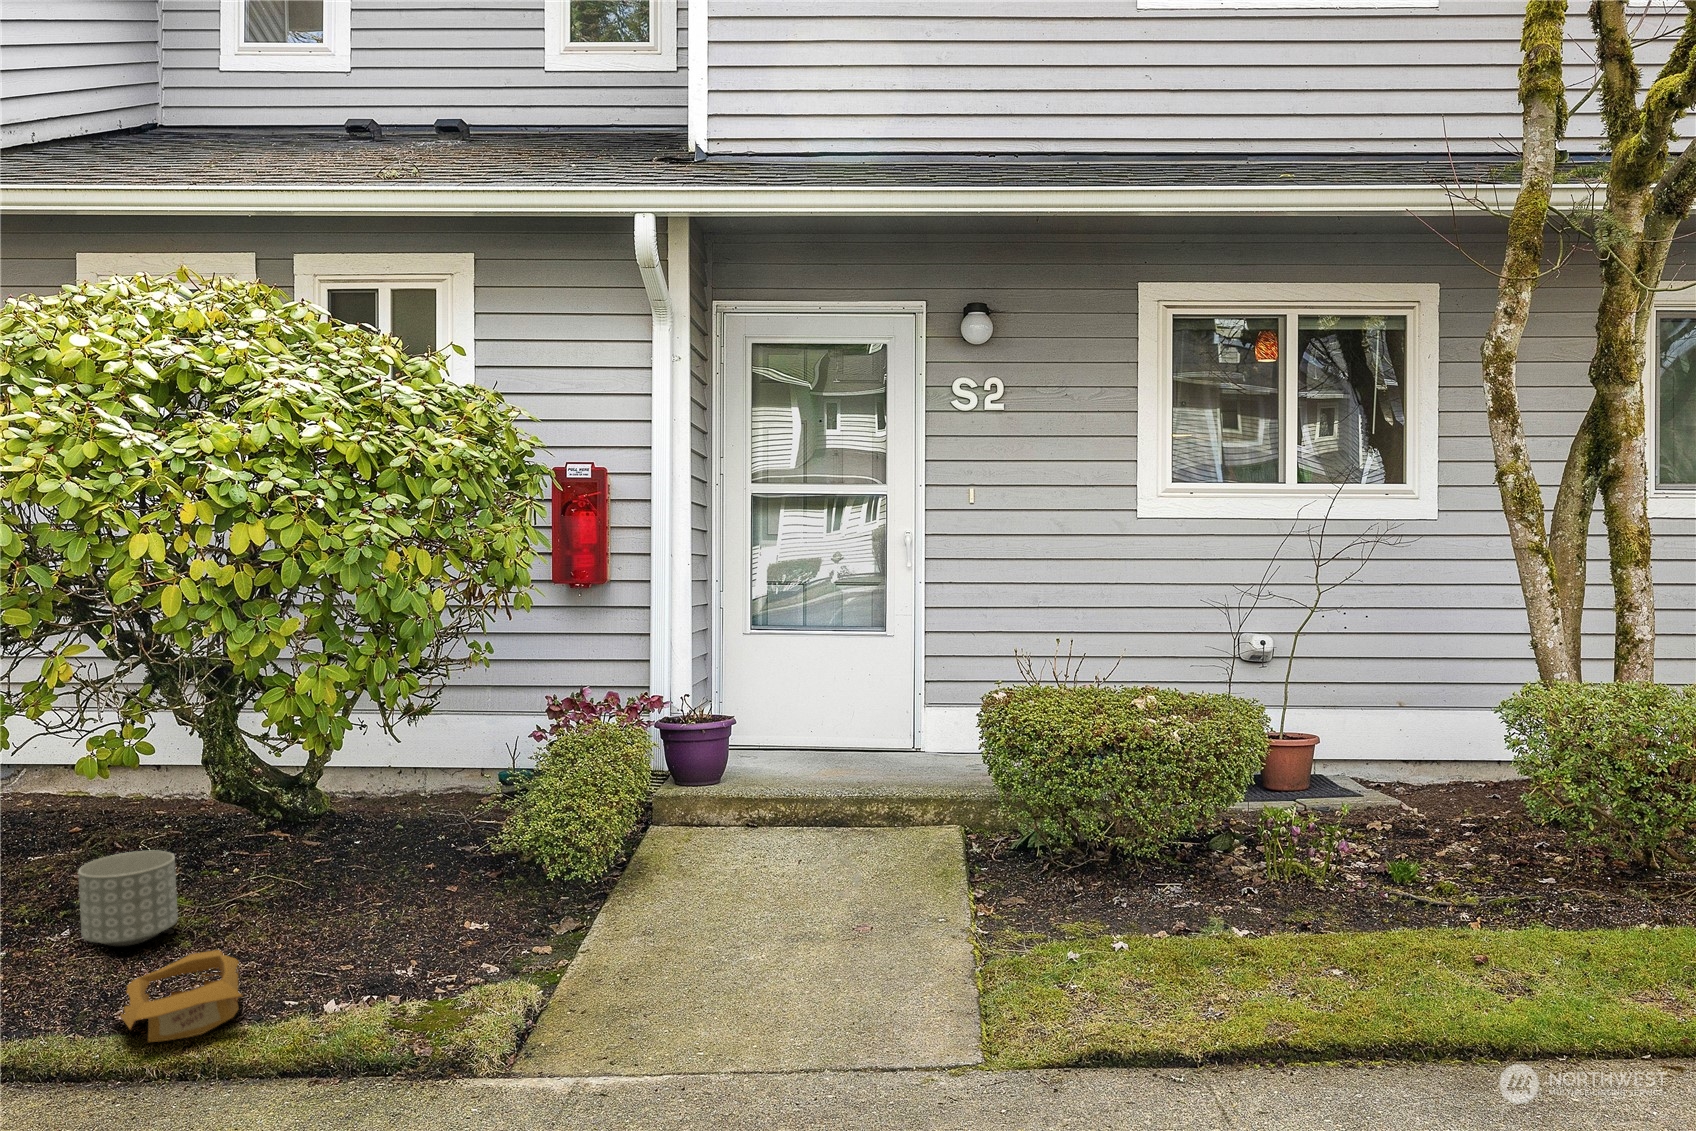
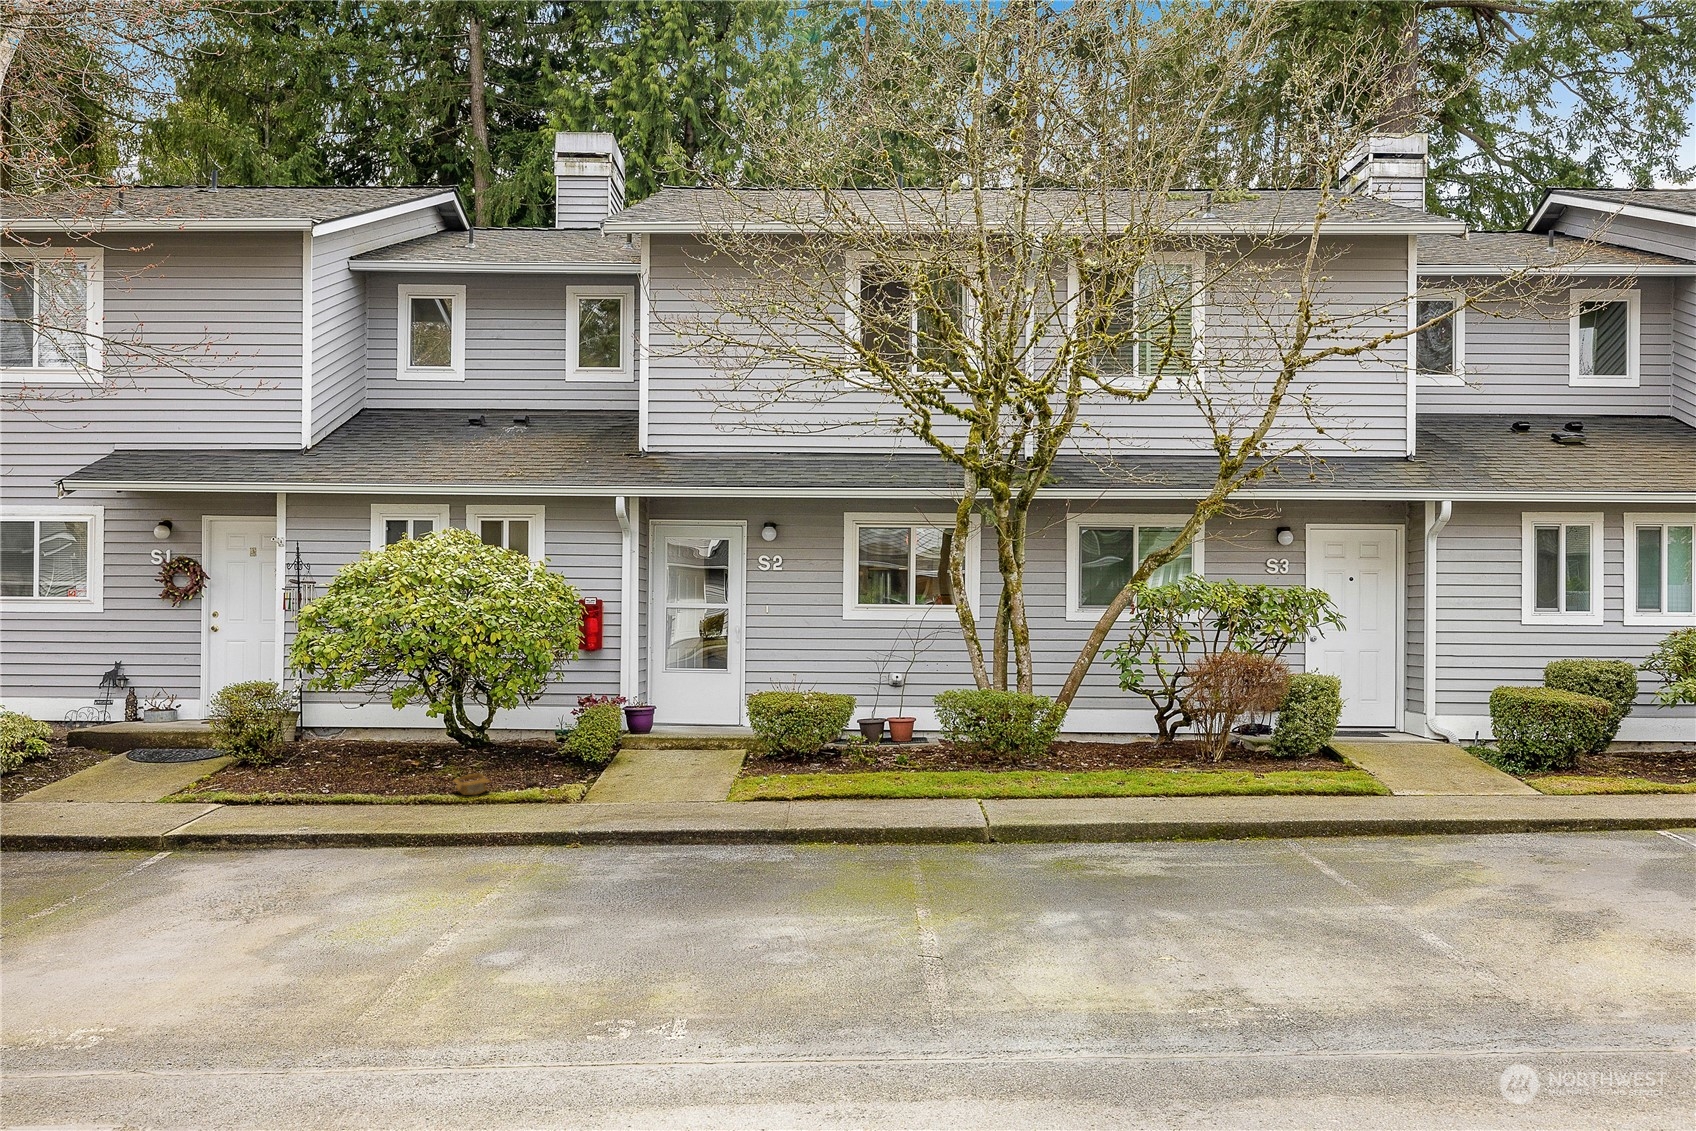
planter: present [78,851,178,946] -> none [428,744,458,774]

